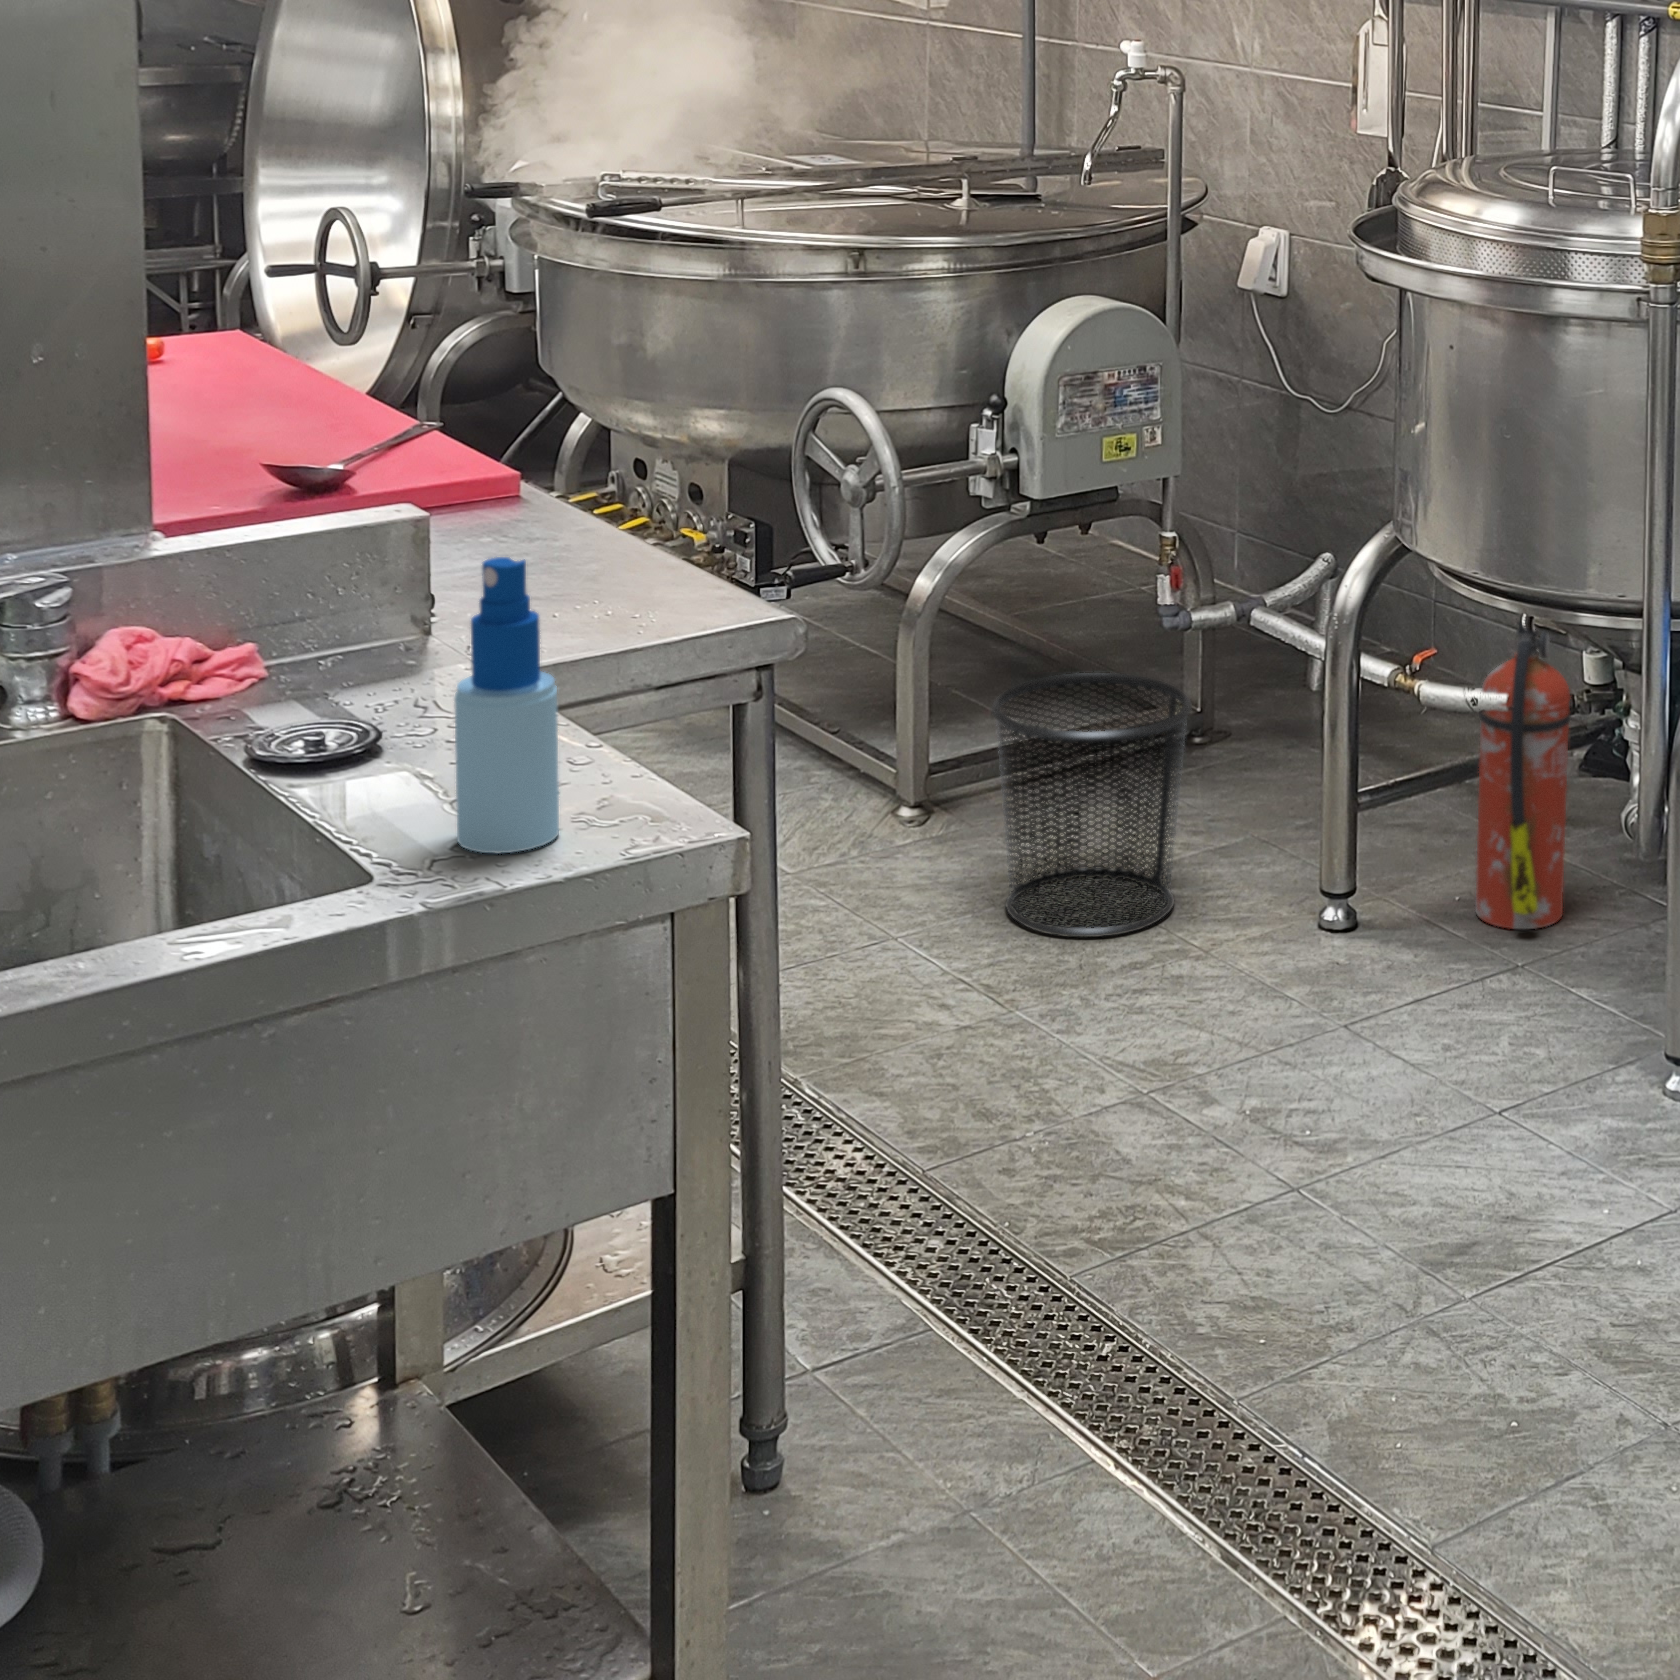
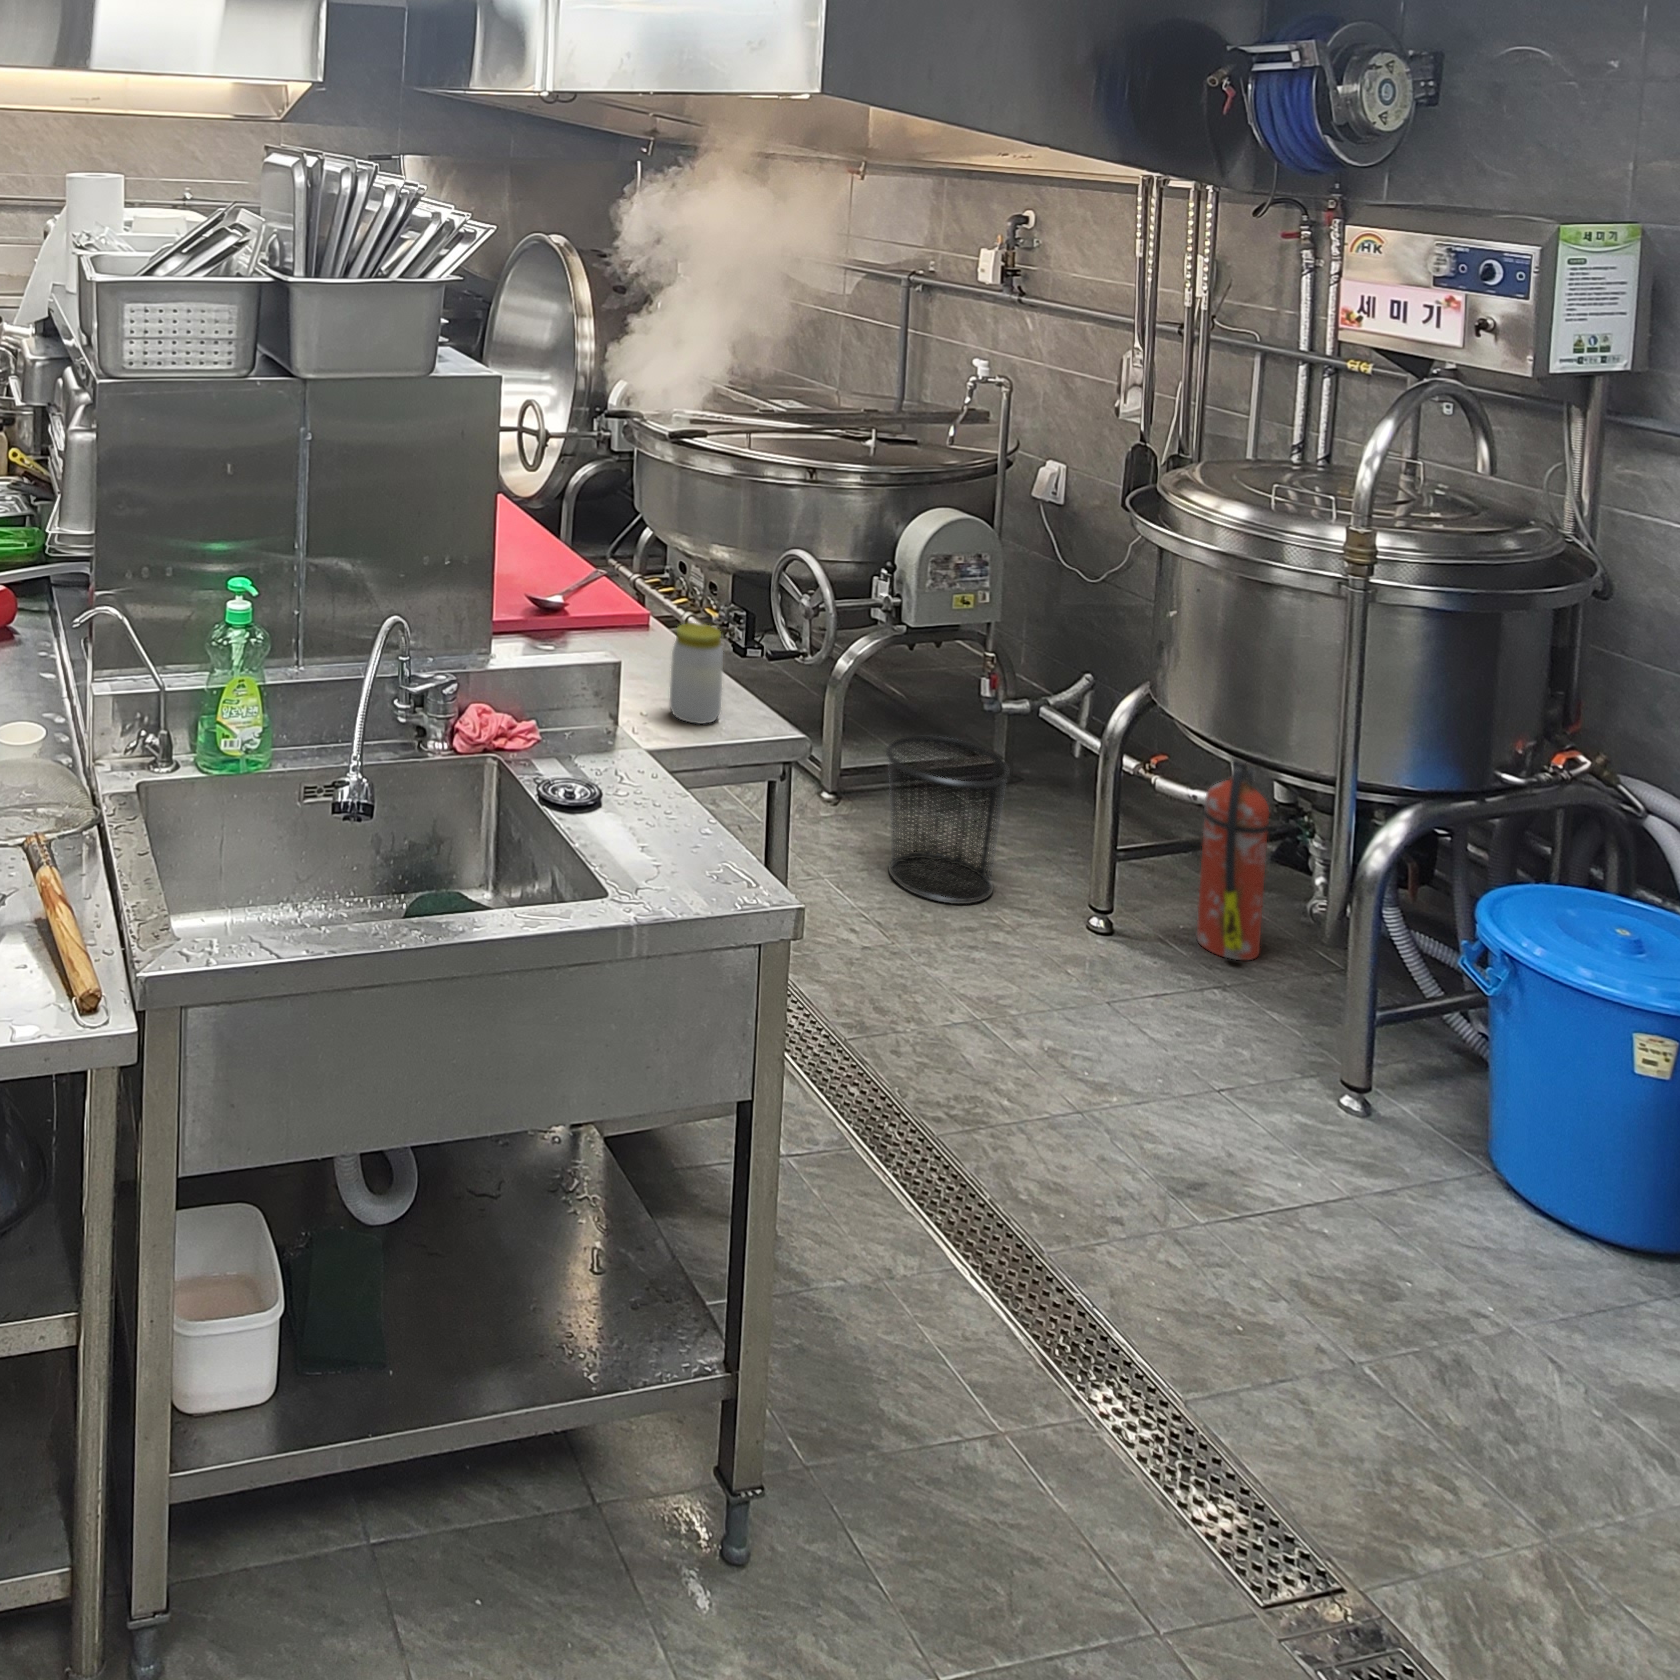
jar: none [530,444,631,623] -> present [670,623,723,723]
spray bottle: present [454,557,559,853] -> none [652,724,707,886]

